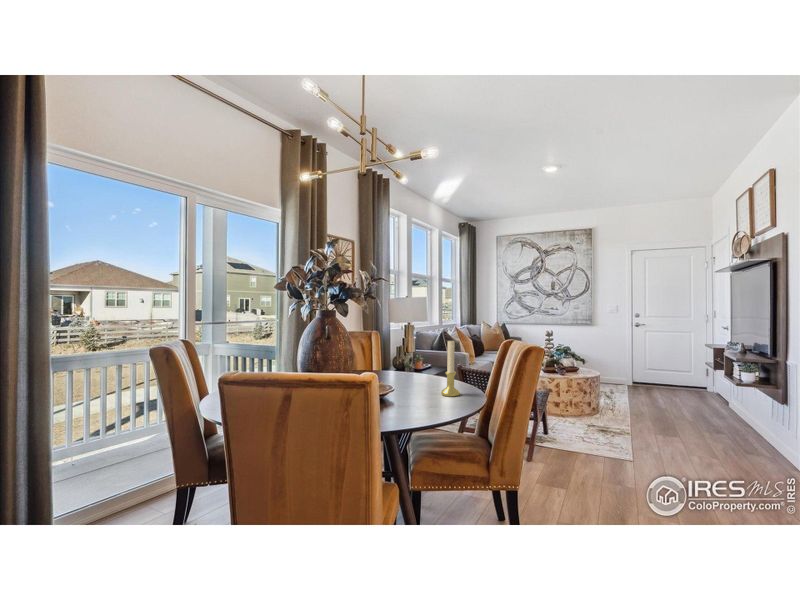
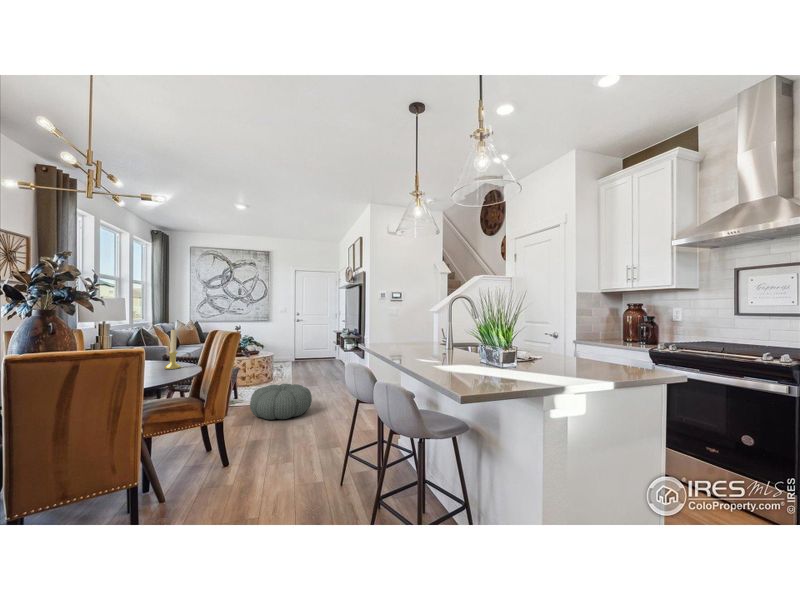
pouf: none [564,428,670,492] -> present [250,384,312,420]

